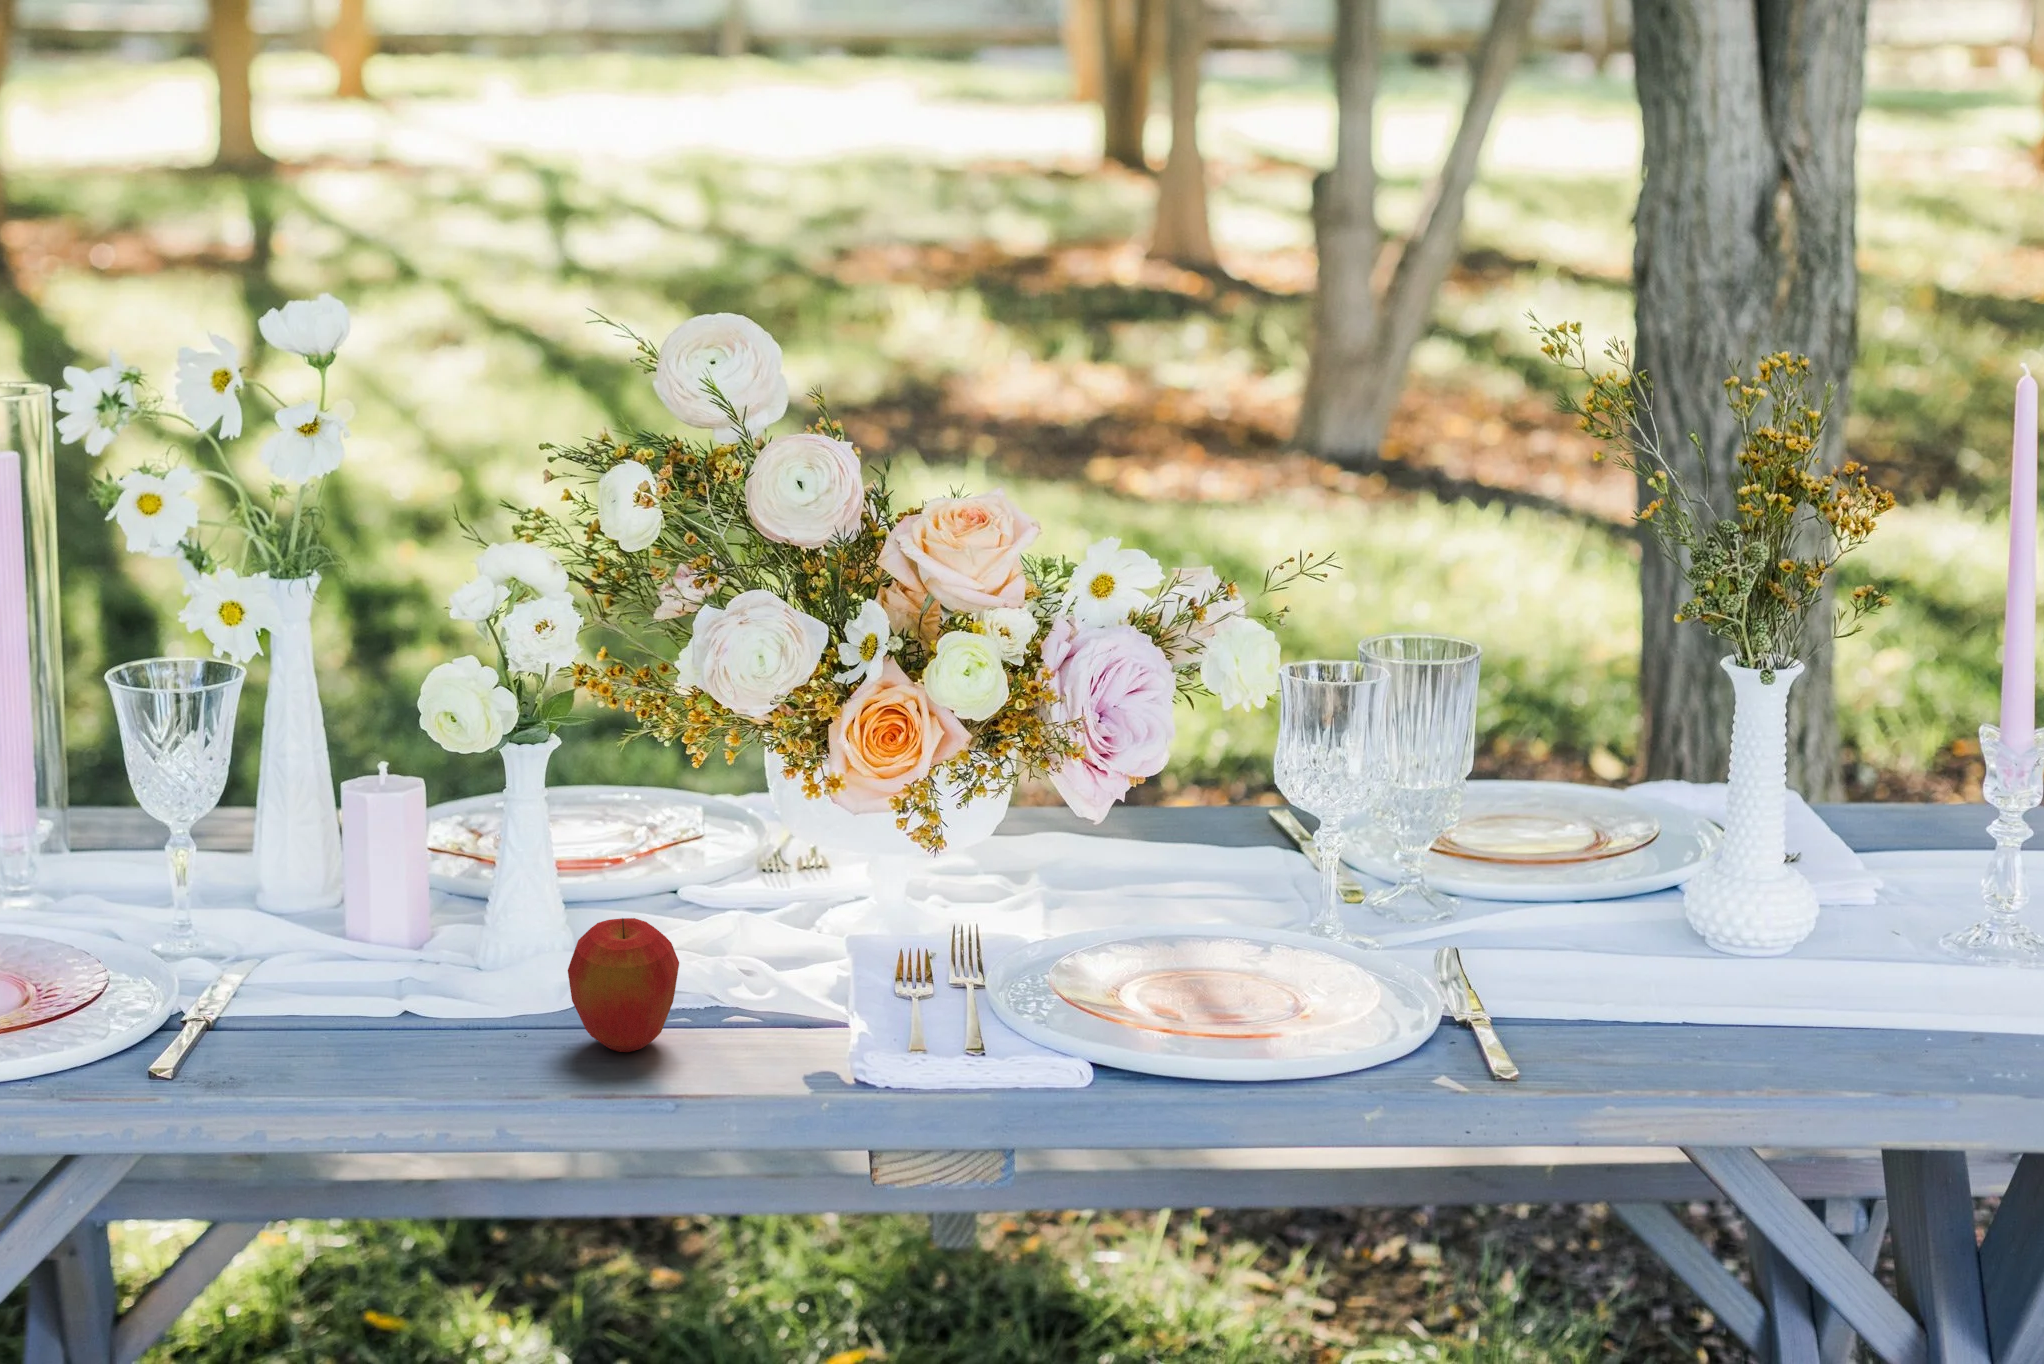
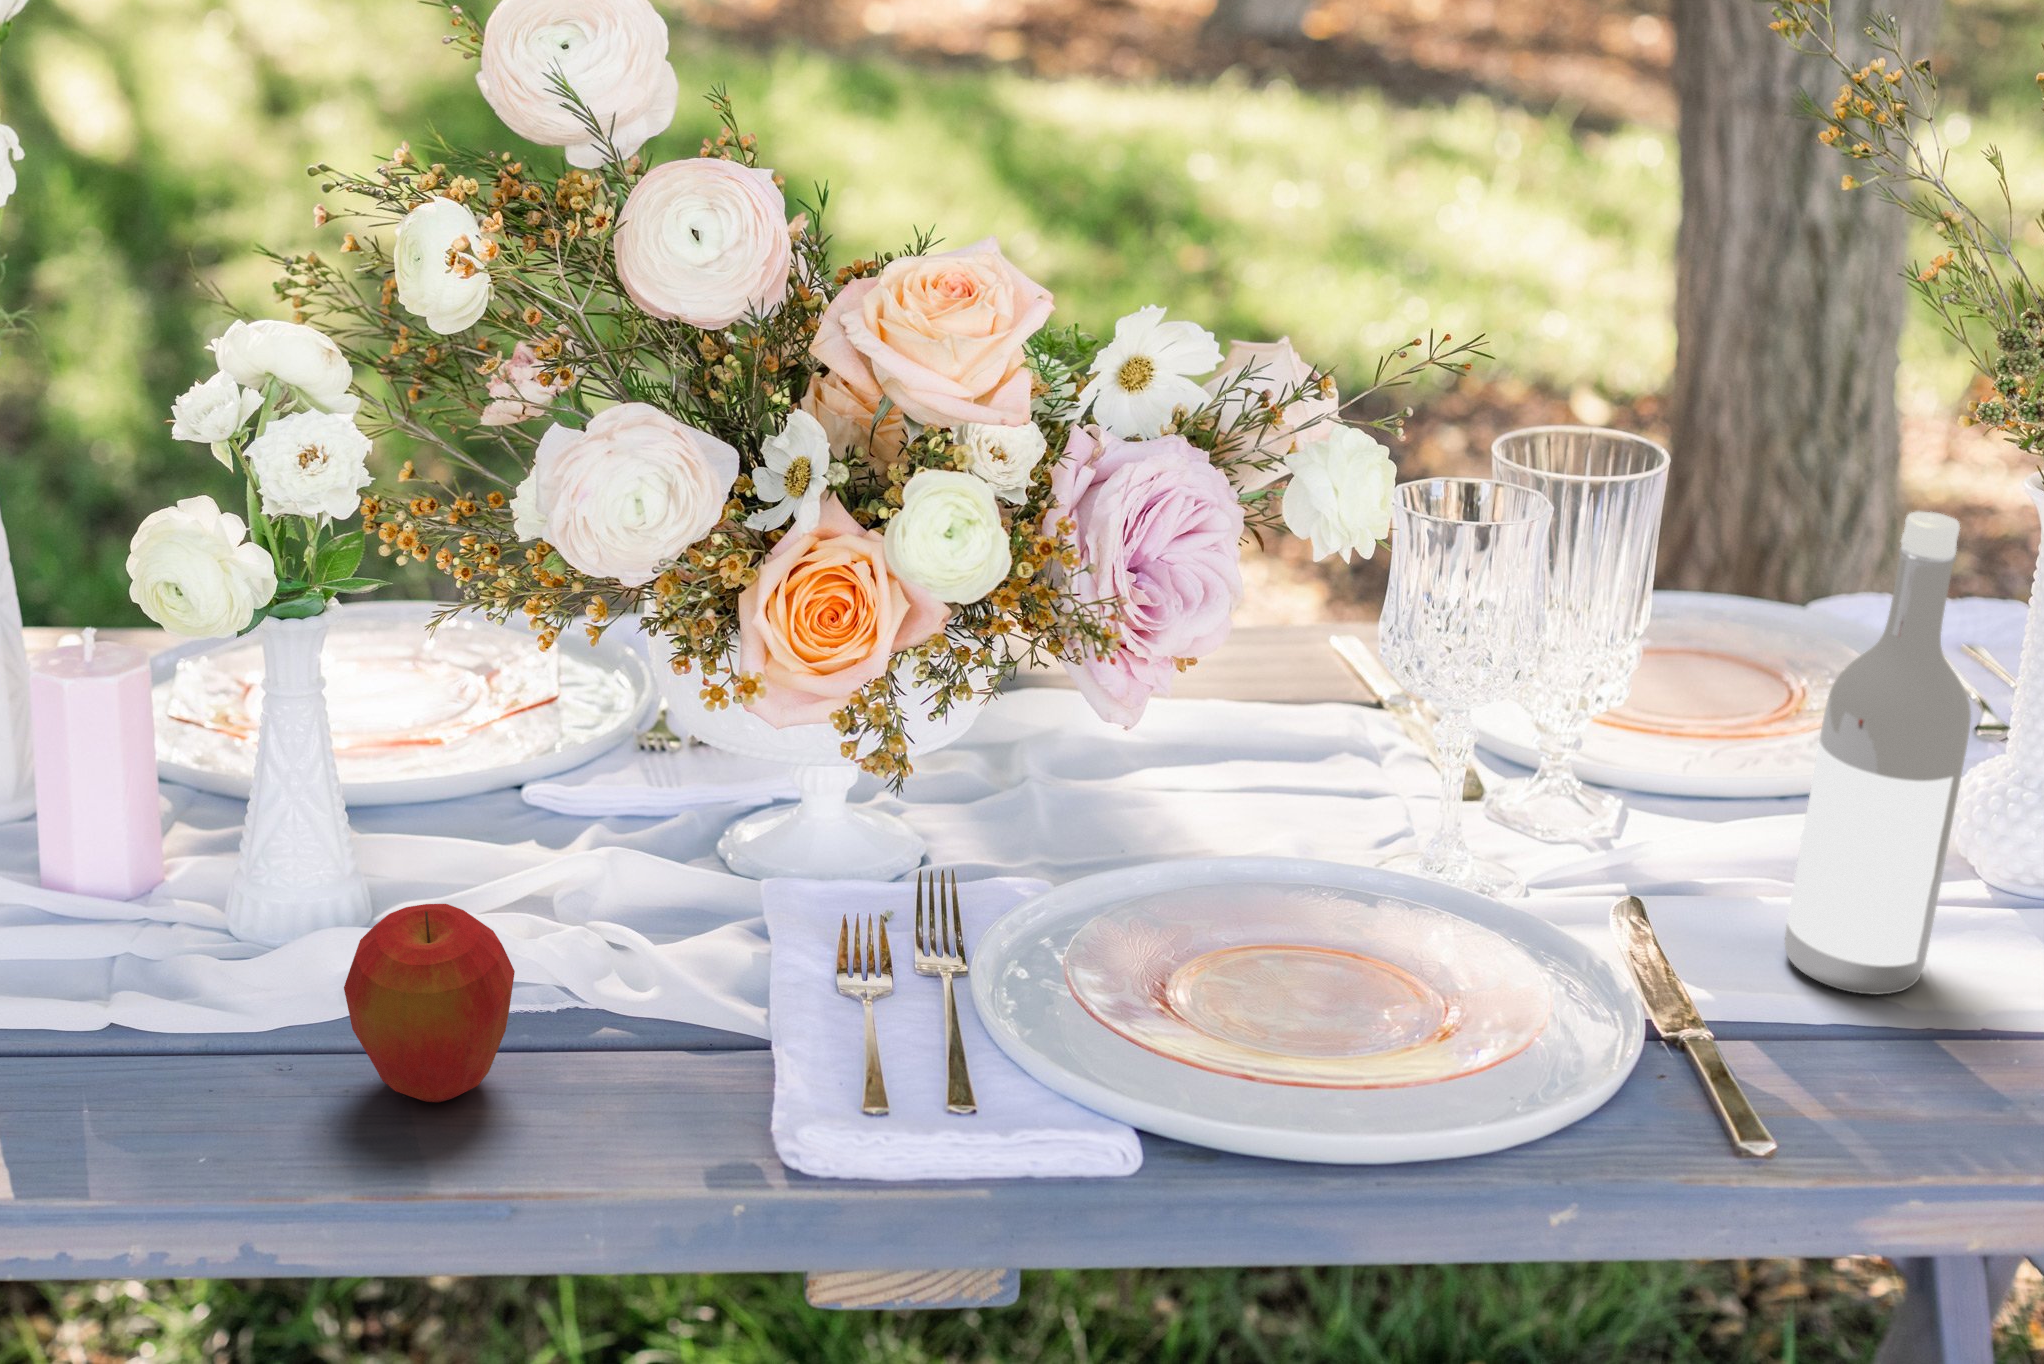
wine bottle: none [1556,664,1662,1002] -> present [1785,511,1971,994]

